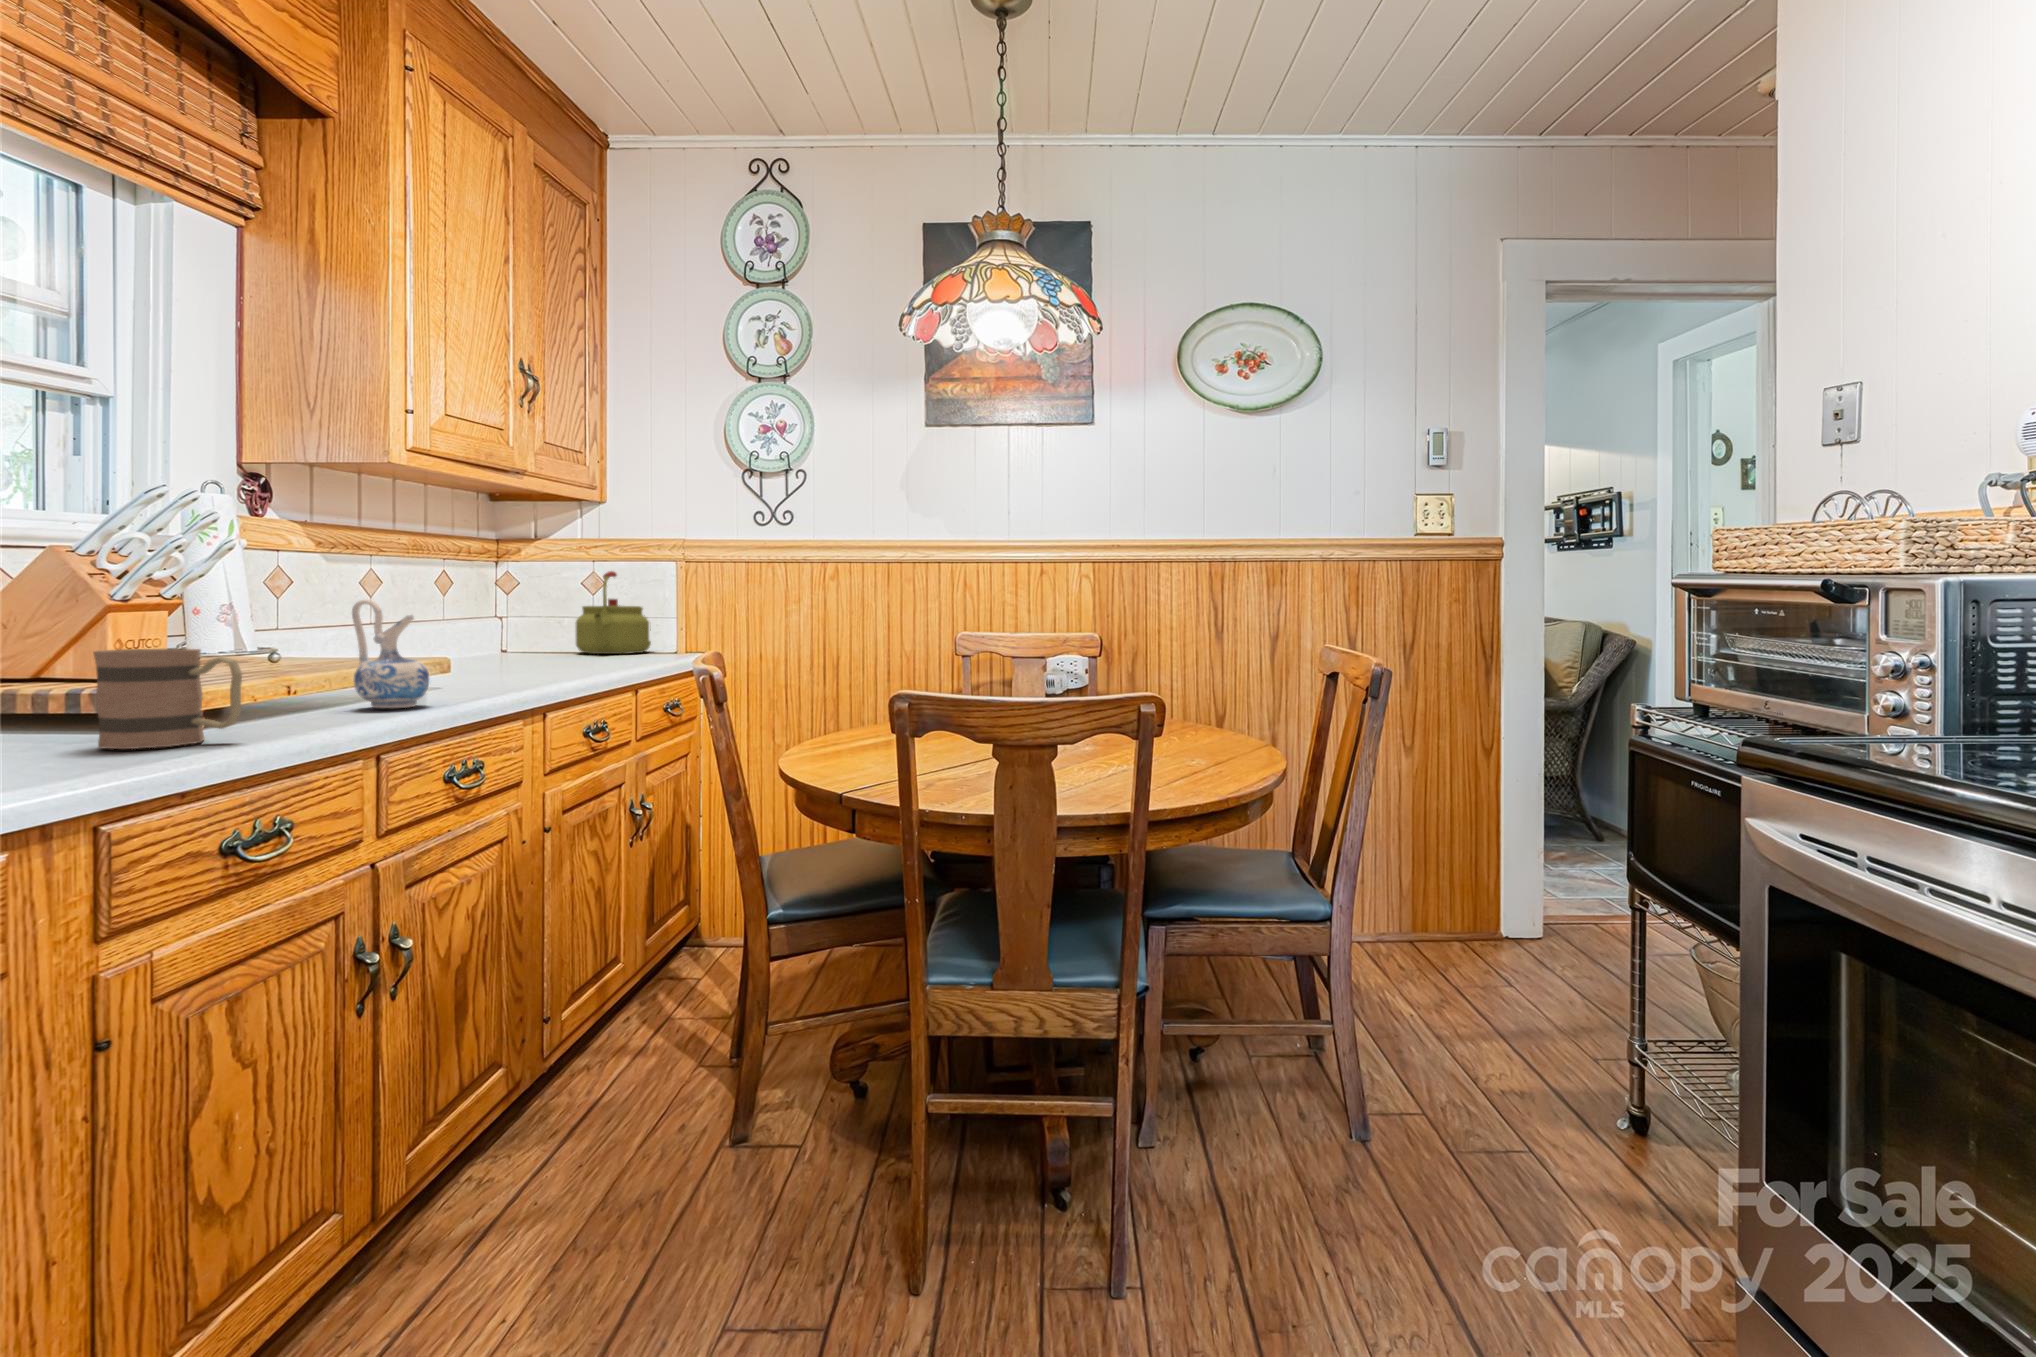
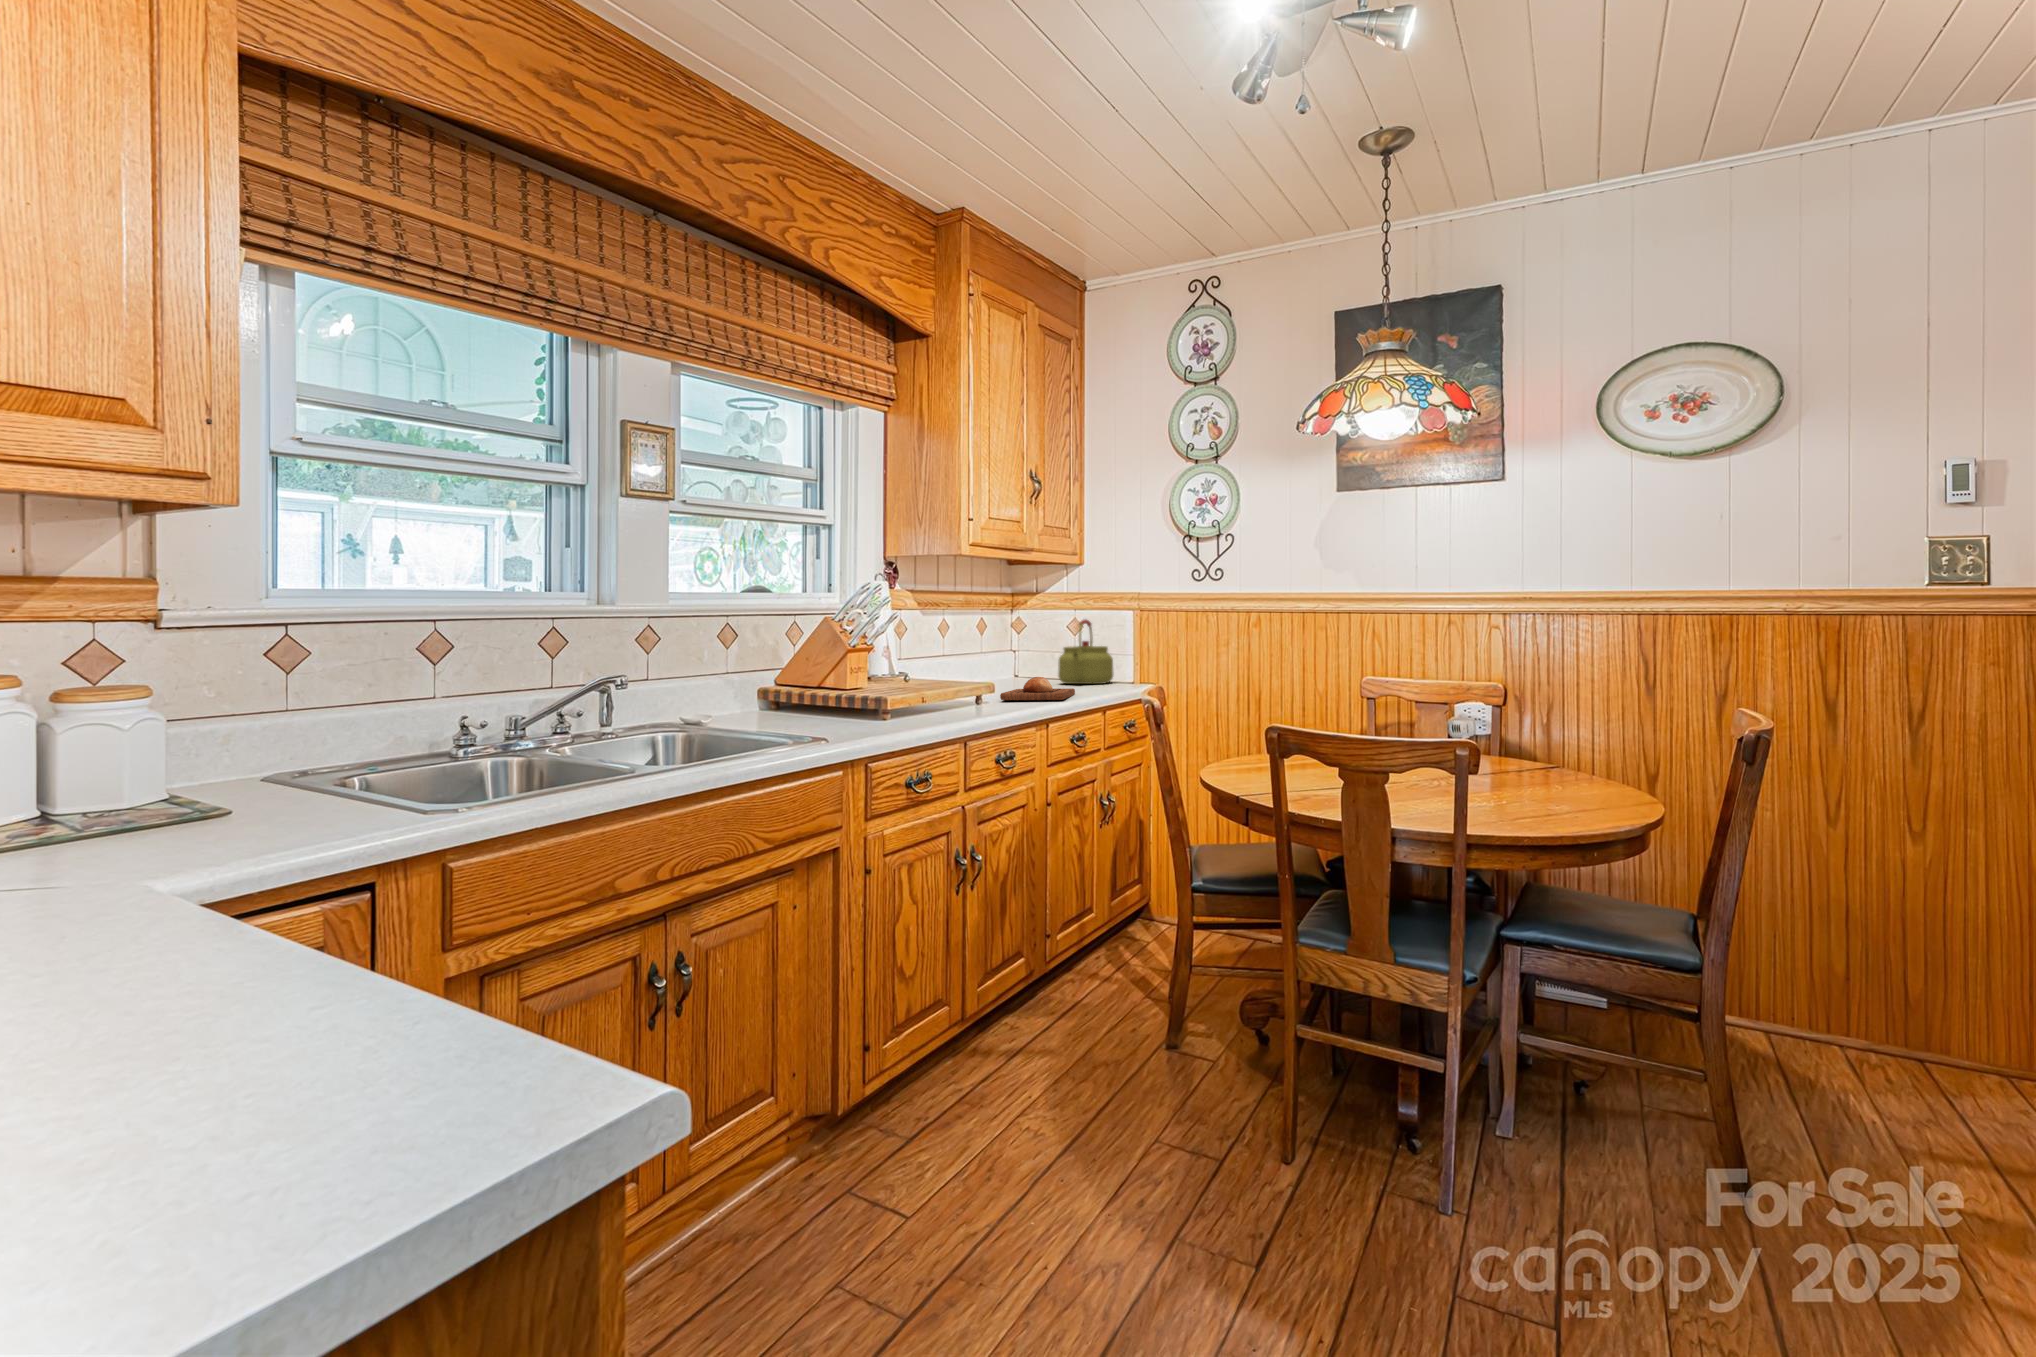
ceramic pitcher: present [352,599,429,708] -> none [948,649,988,716]
bread loaf: none [471,645,593,678] -> present [1000,677,1075,700]
mug: present [93,648,242,749] -> none [852,679,913,731]

